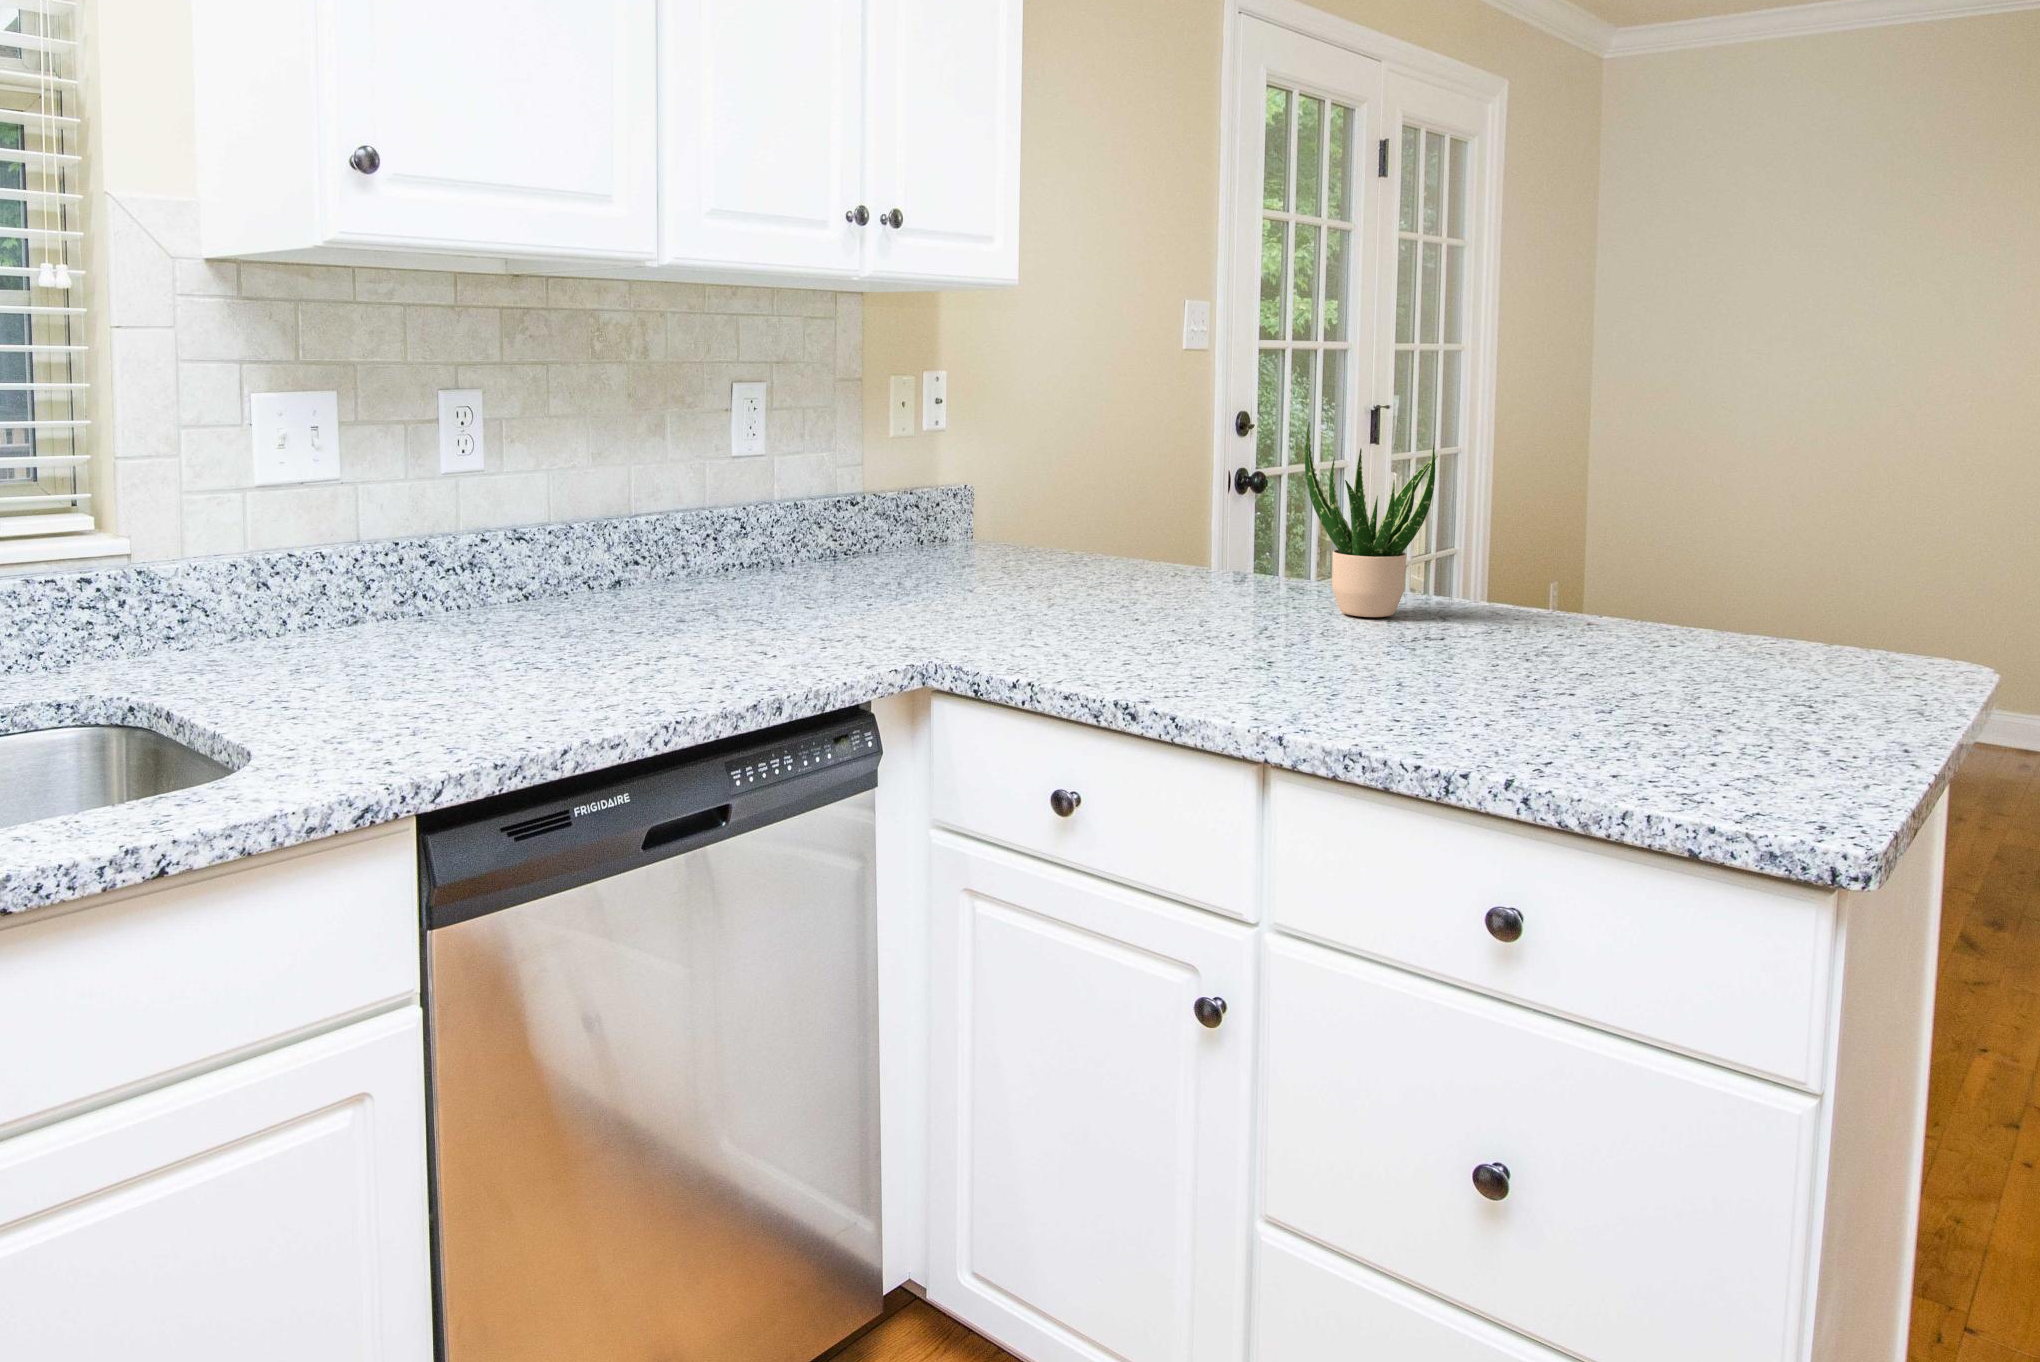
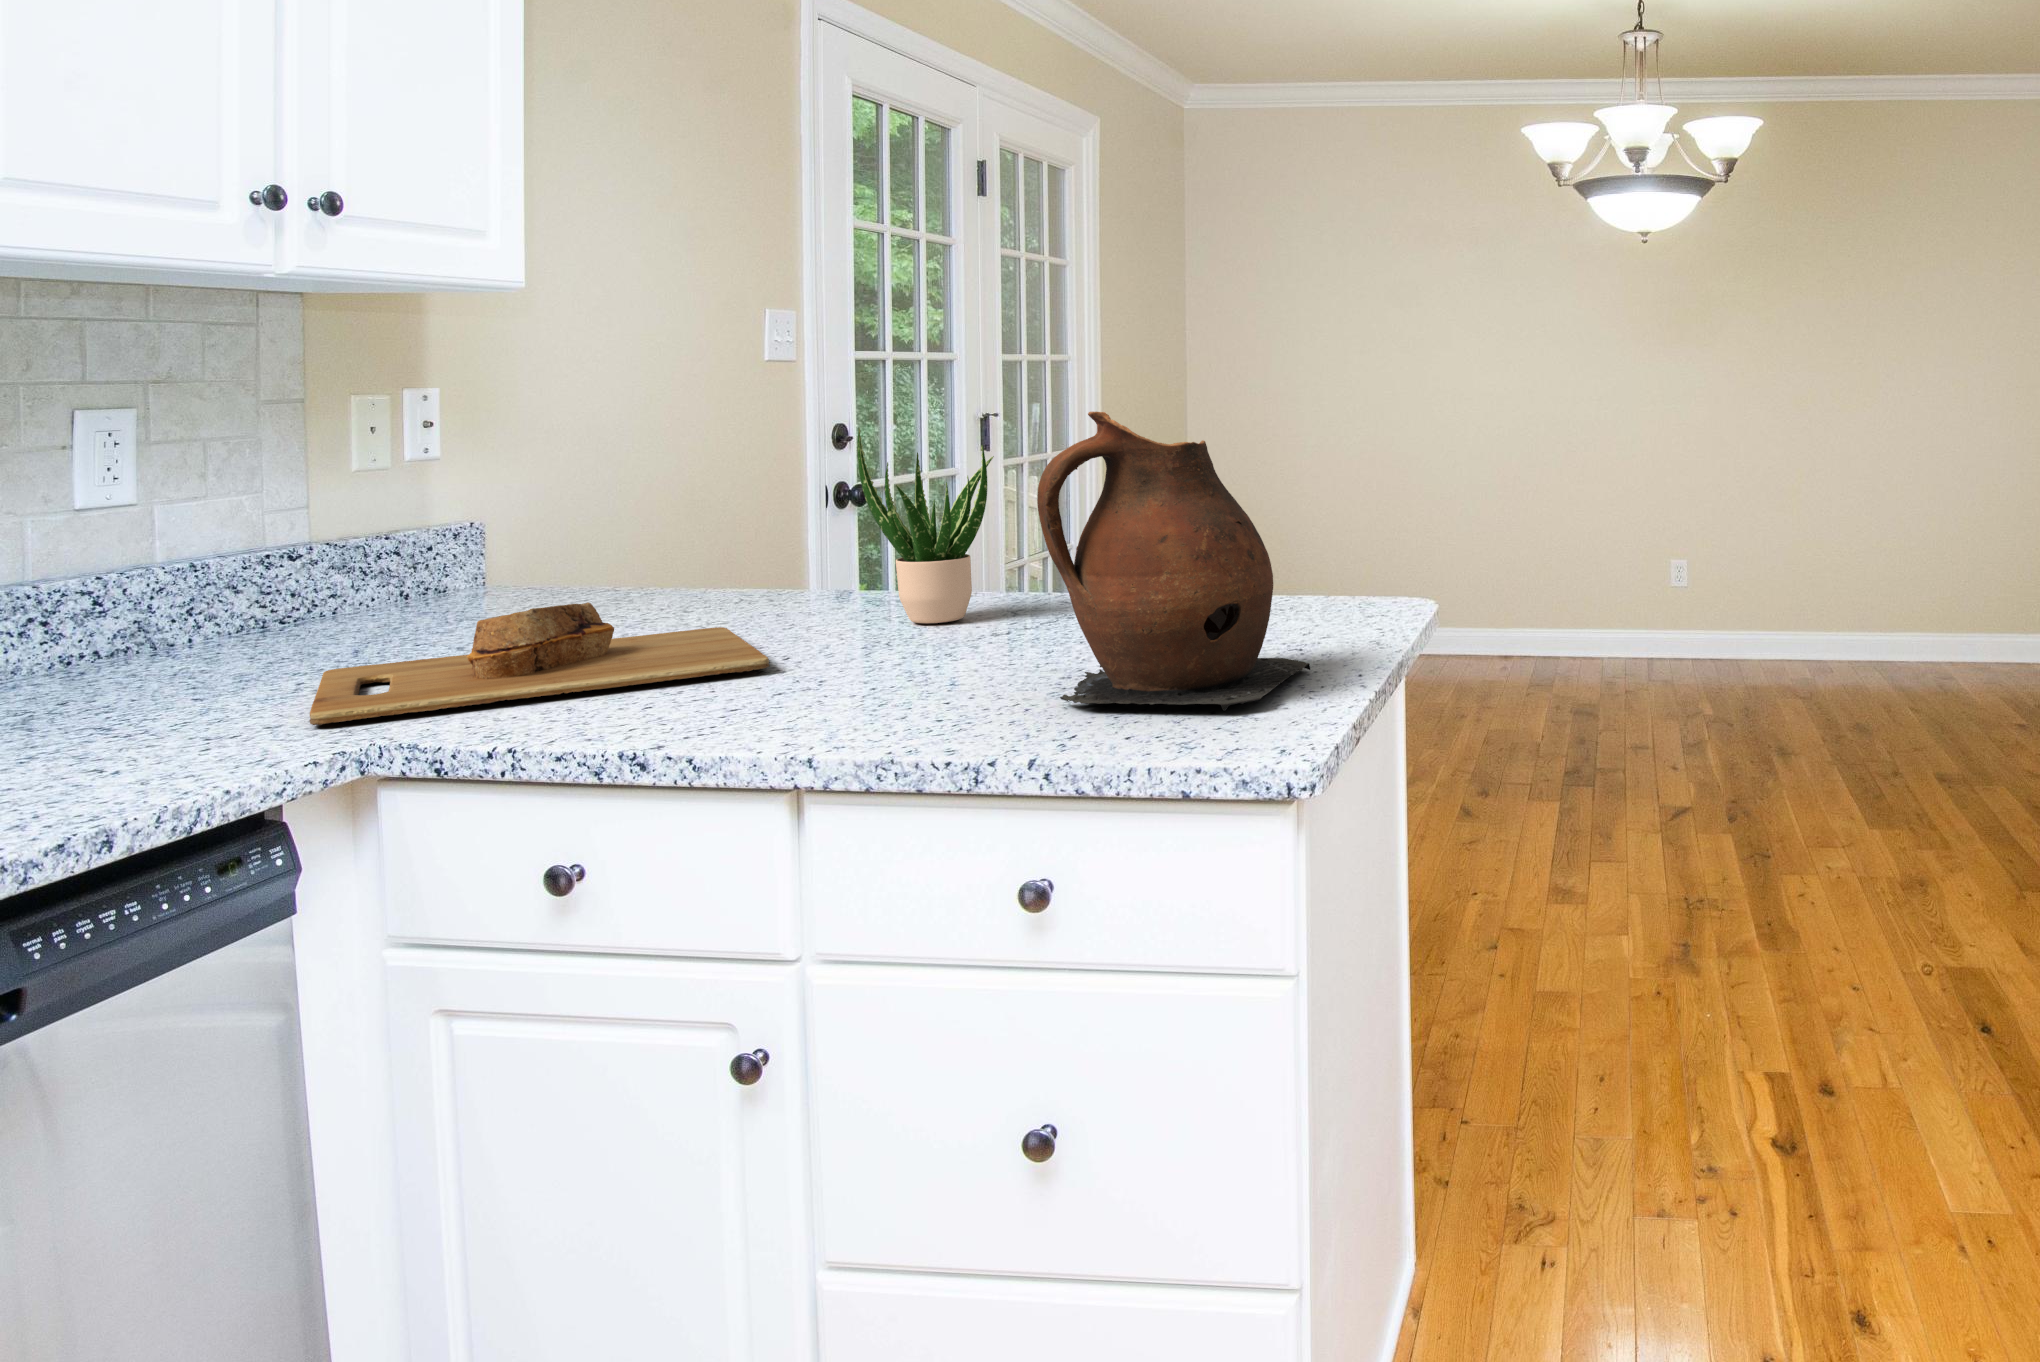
ceramic pitcher: none [1526,420,1837,765] -> present [1037,412,1310,711]
cutting board: none [888,564,1224,643] -> present [309,602,770,725]

